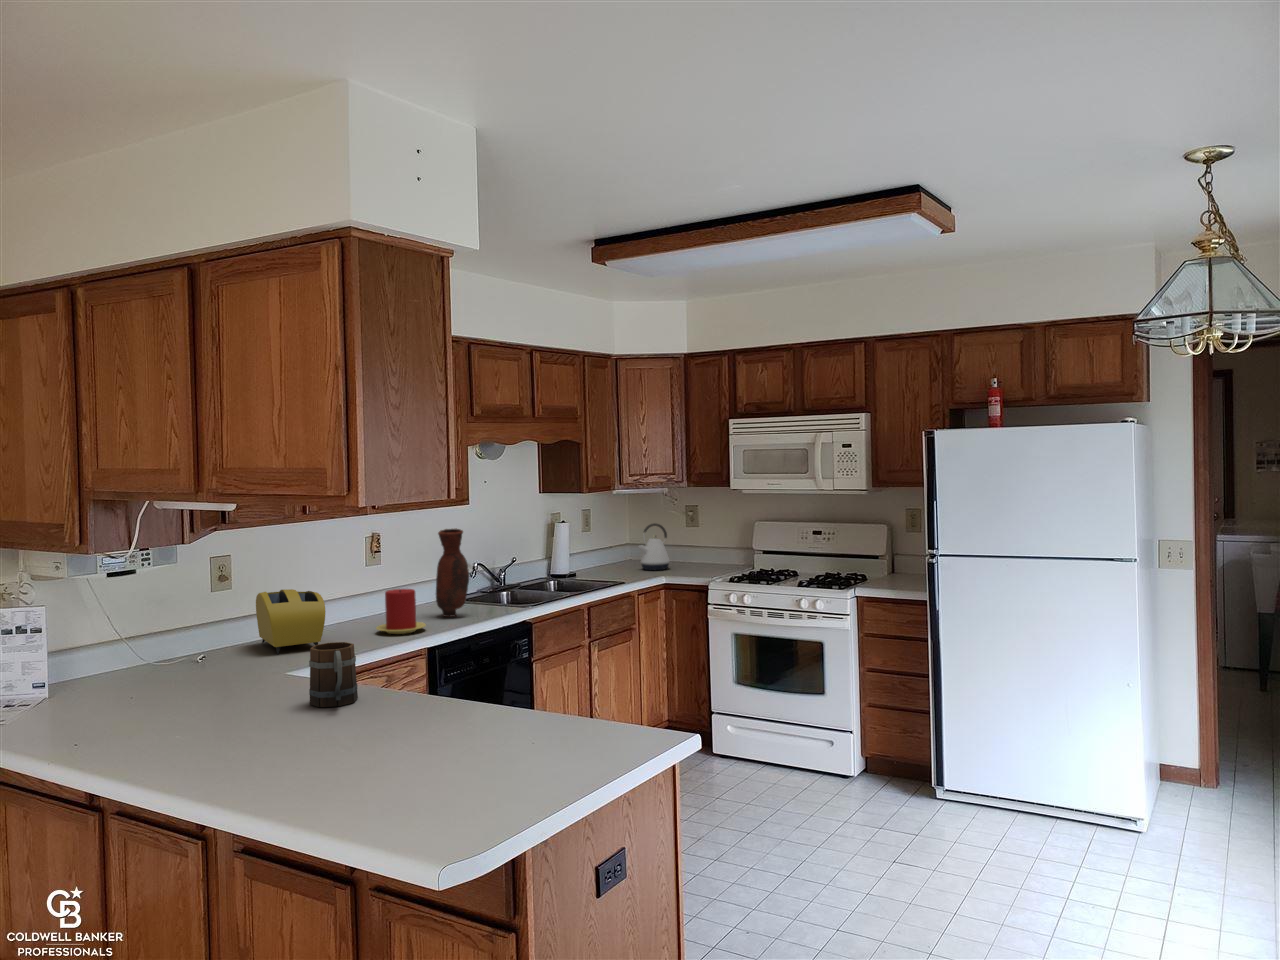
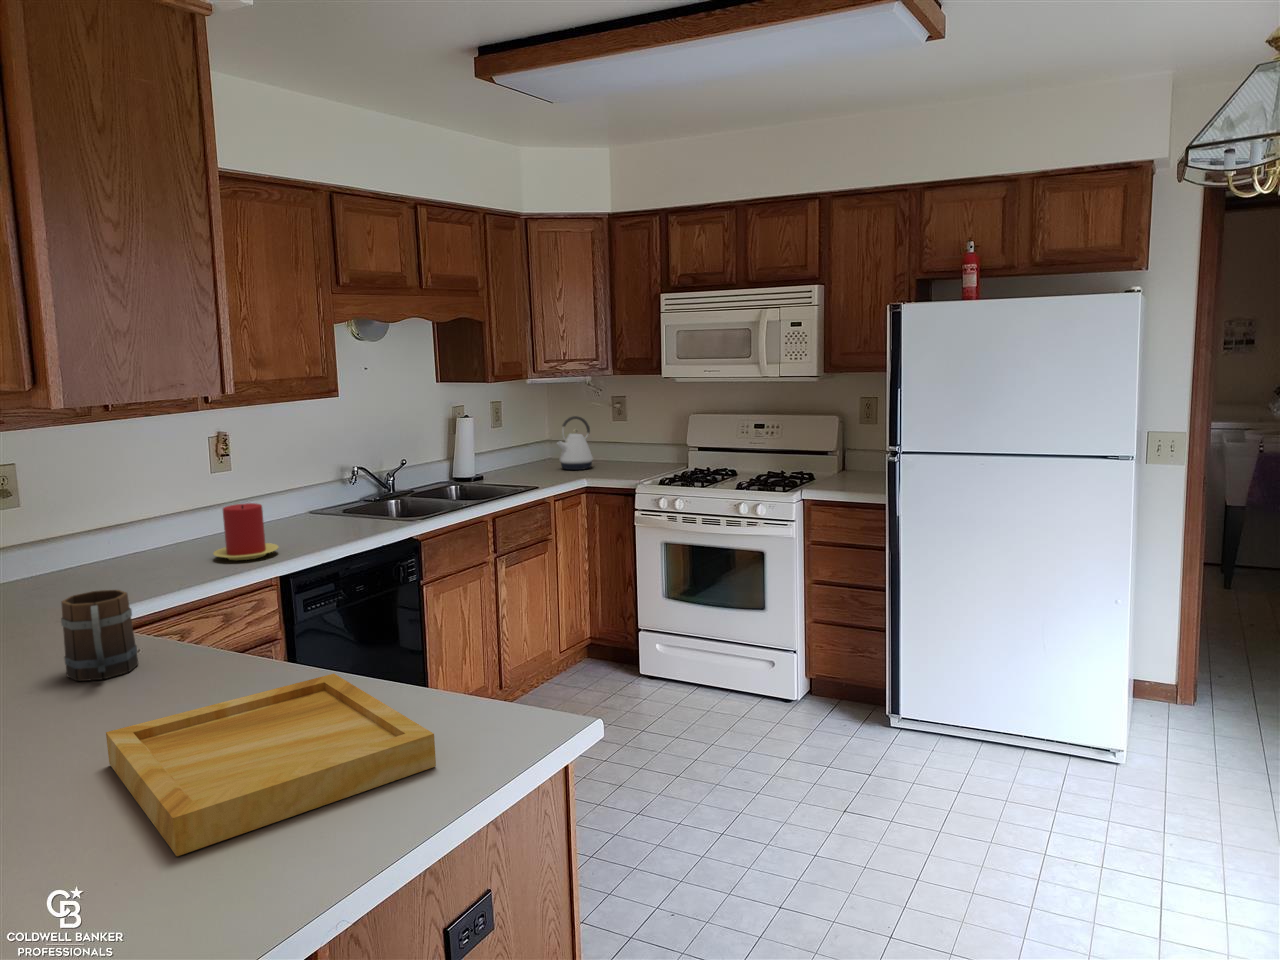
vase: present [436,528,470,617] -> none [296,427,338,535]
toaster: present [256,589,325,654] -> none [45,509,134,593]
tray: none [371,700,597,795] -> present [106,674,436,856]

